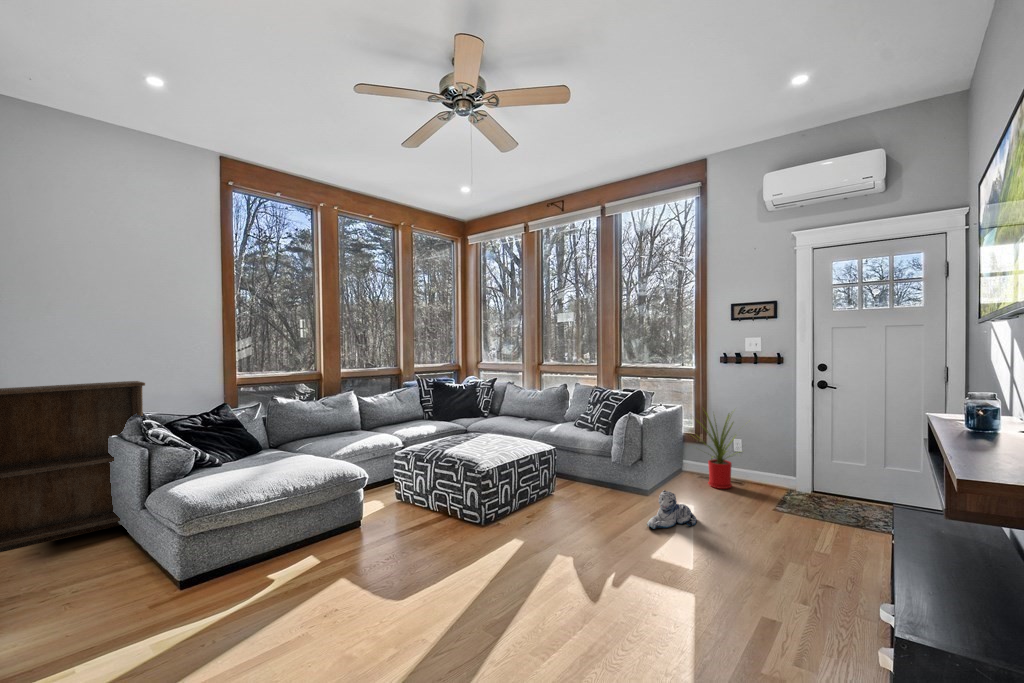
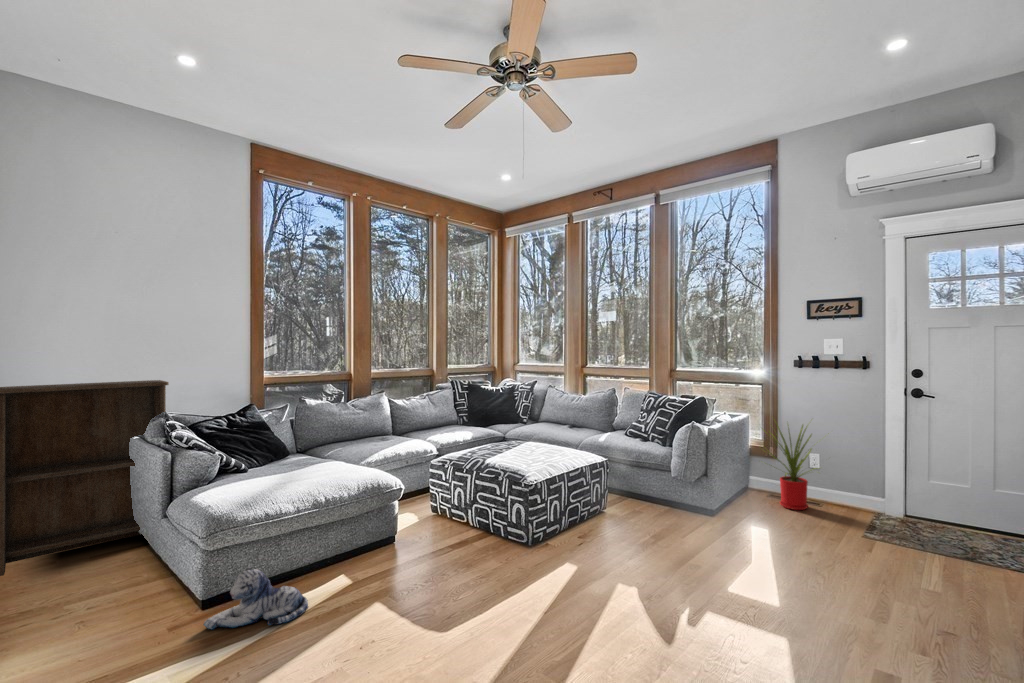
plush toy: present [647,490,697,529] -> present [204,567,308,629]

